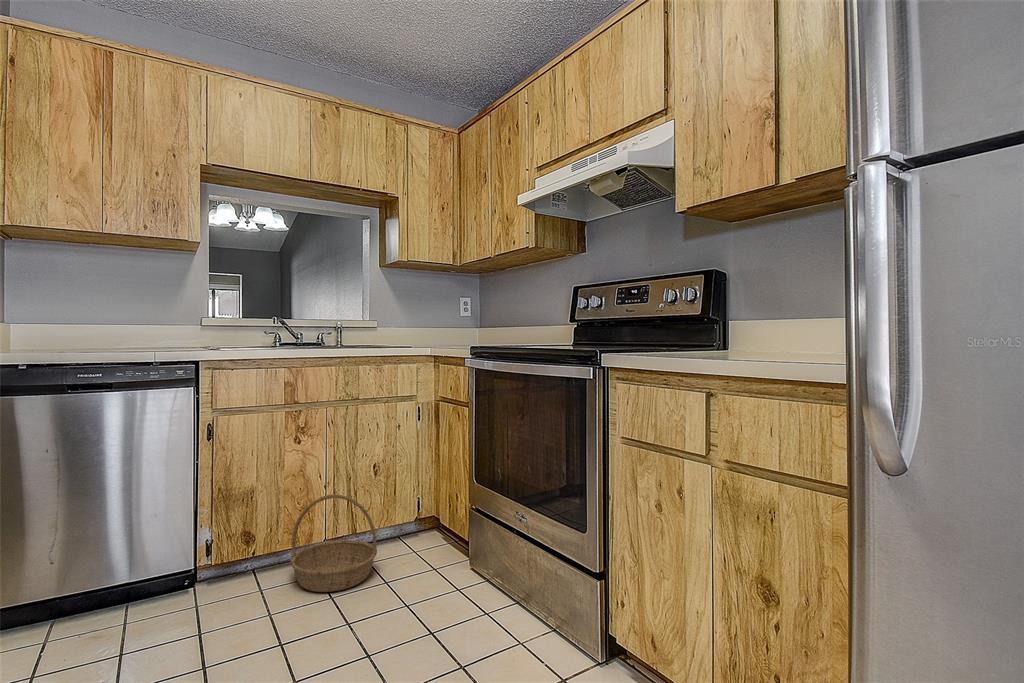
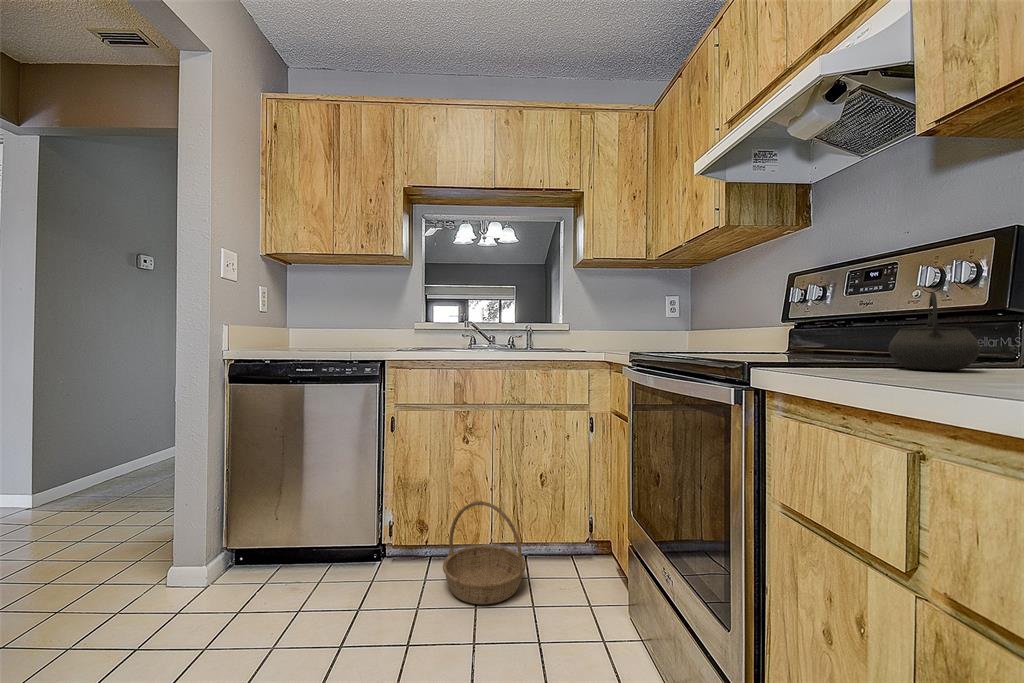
kettle: none [645,305,687,350] -> present [888,292,981,371]

